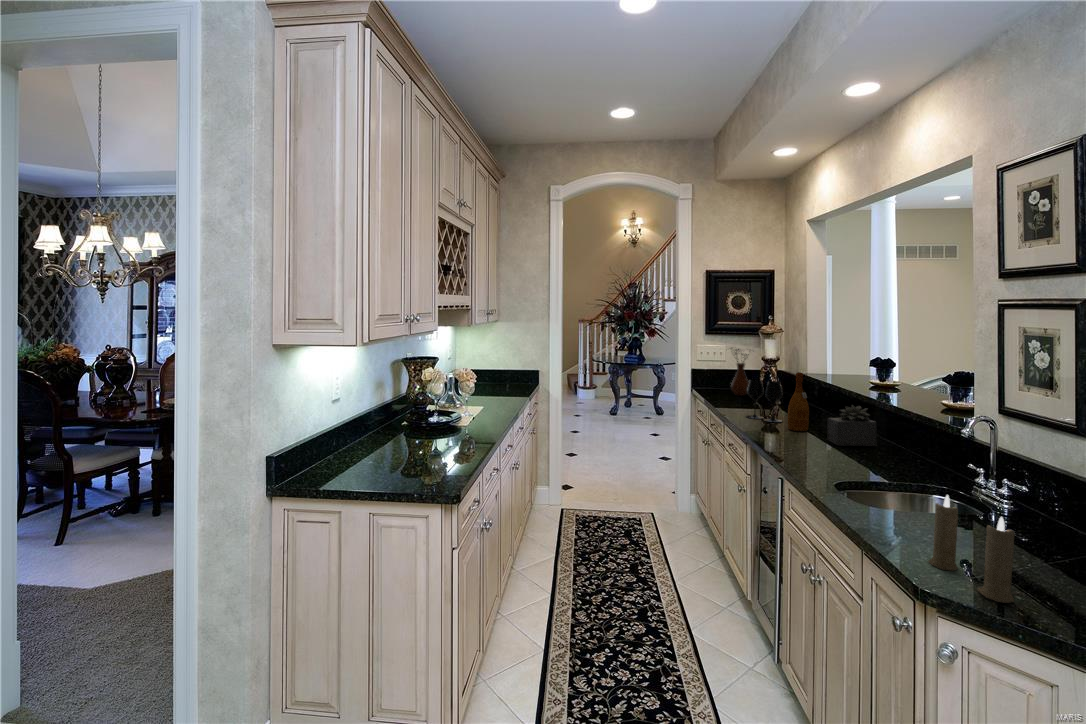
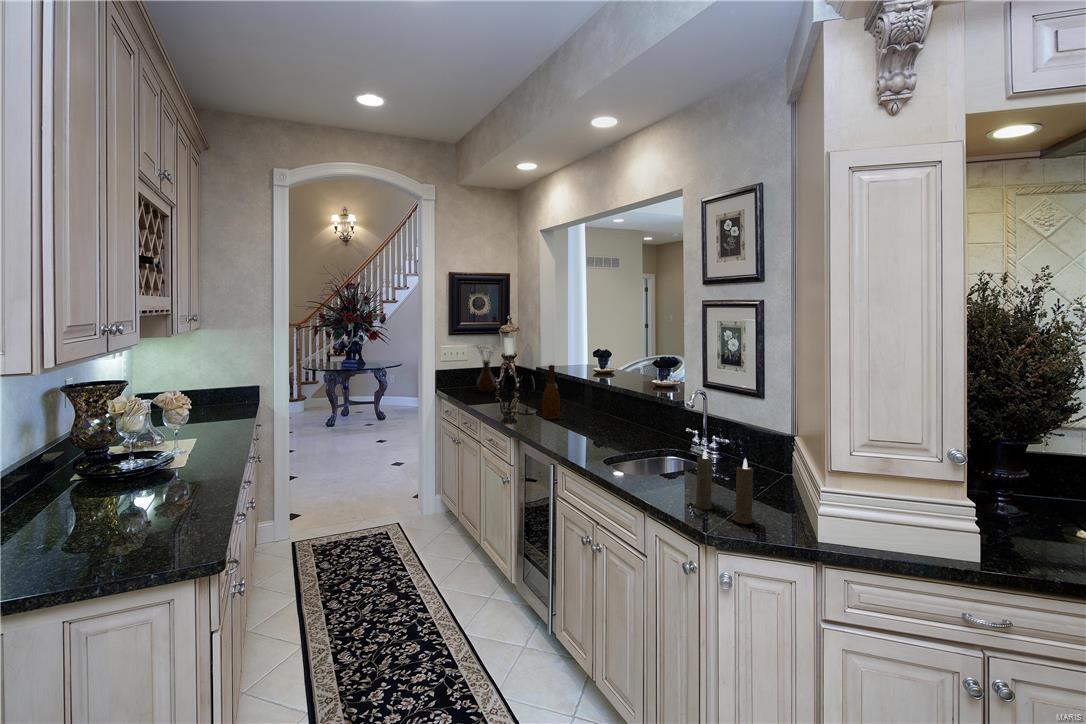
succulent plant: present [827,405,877,446] -> none [577,391,616,428]

